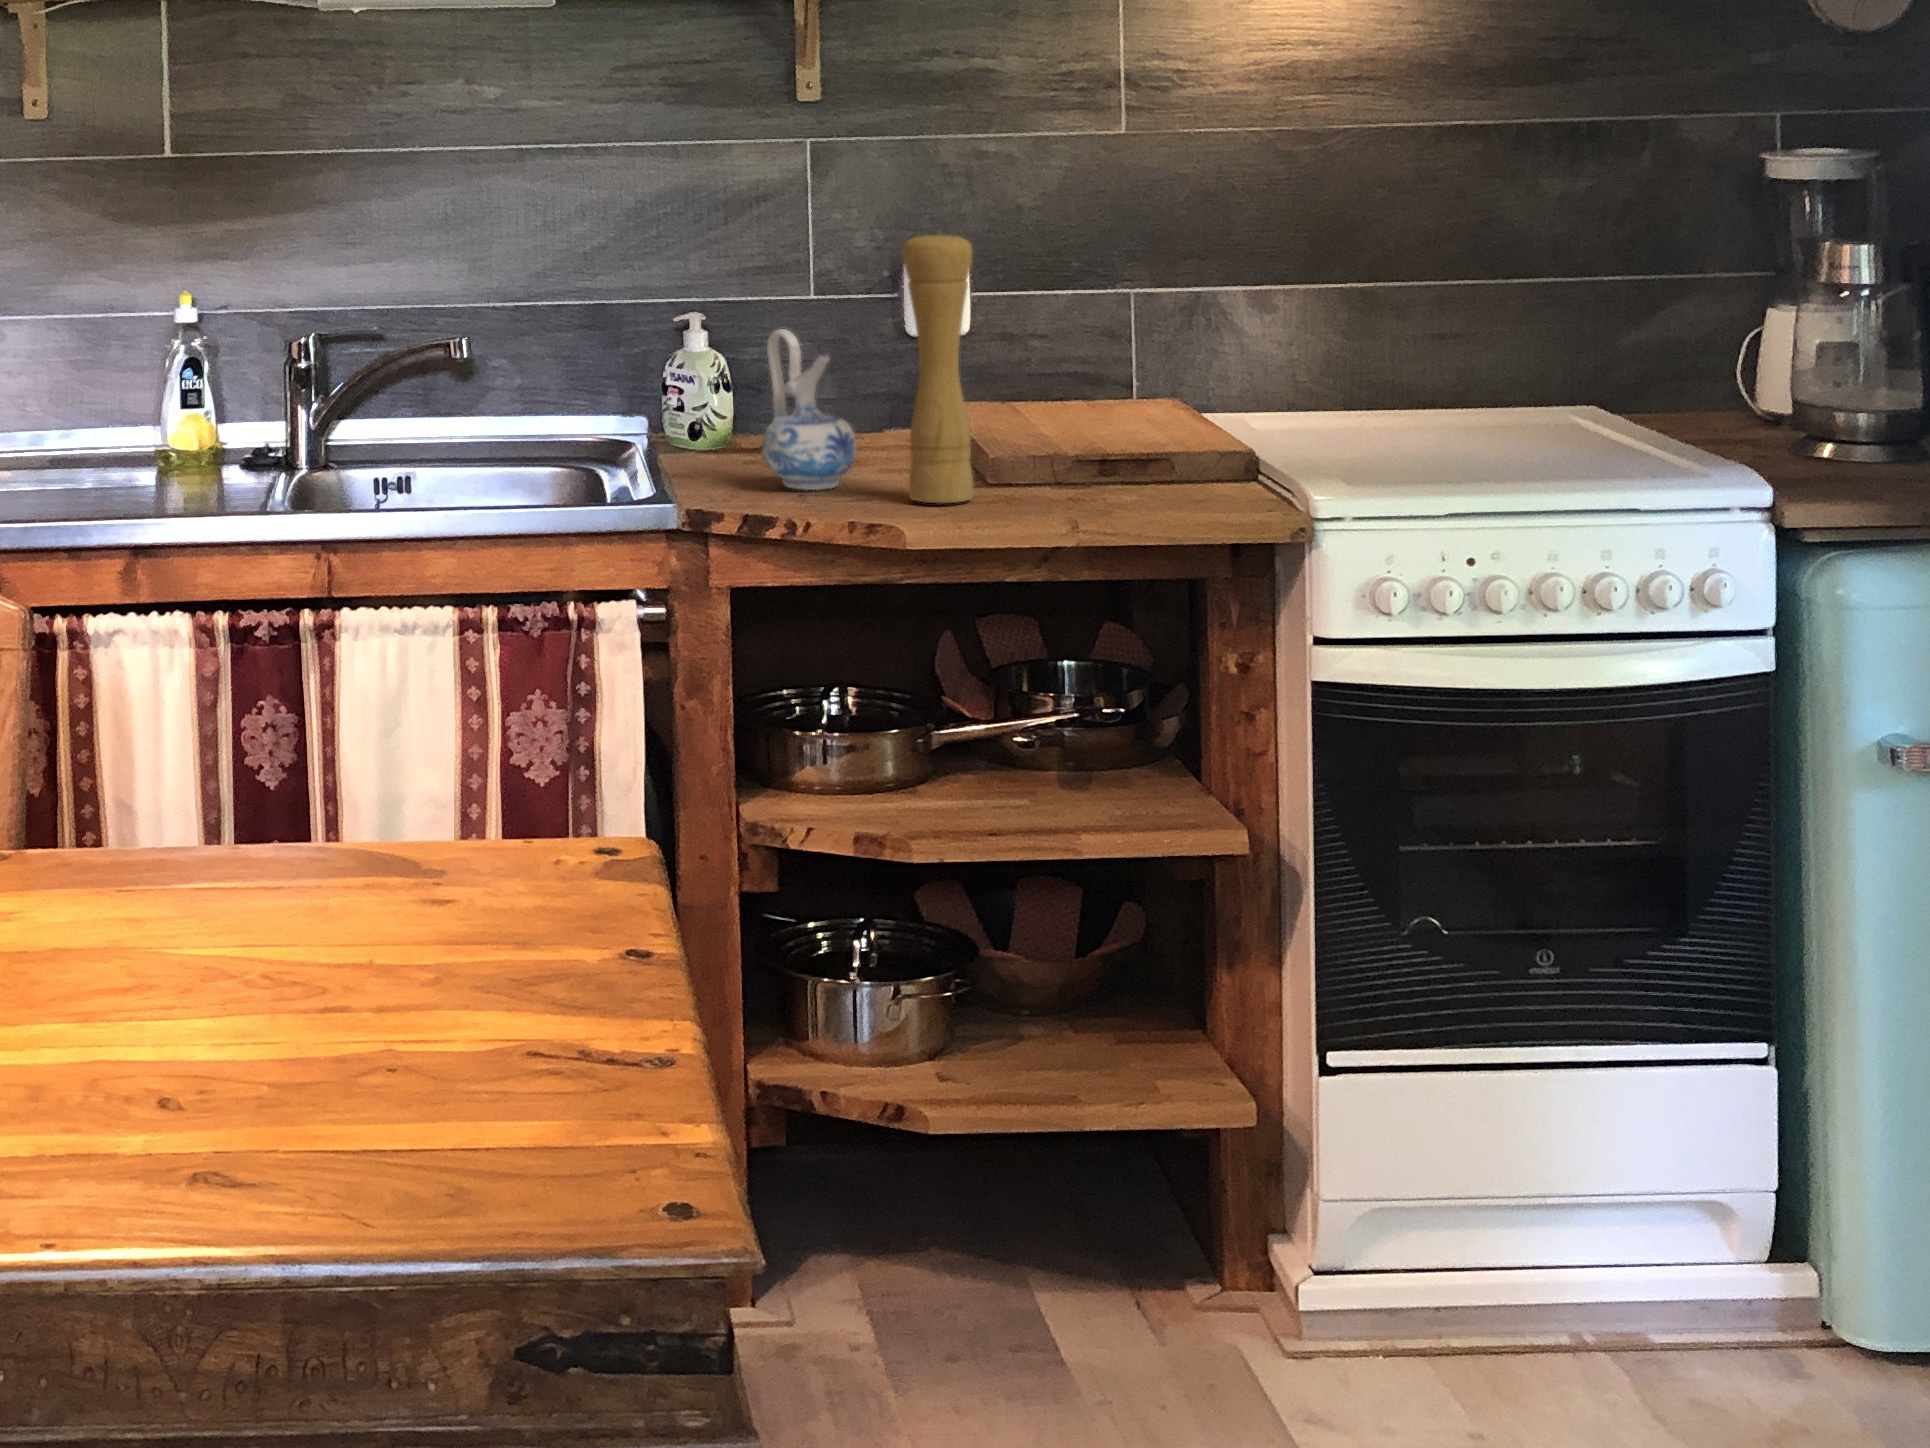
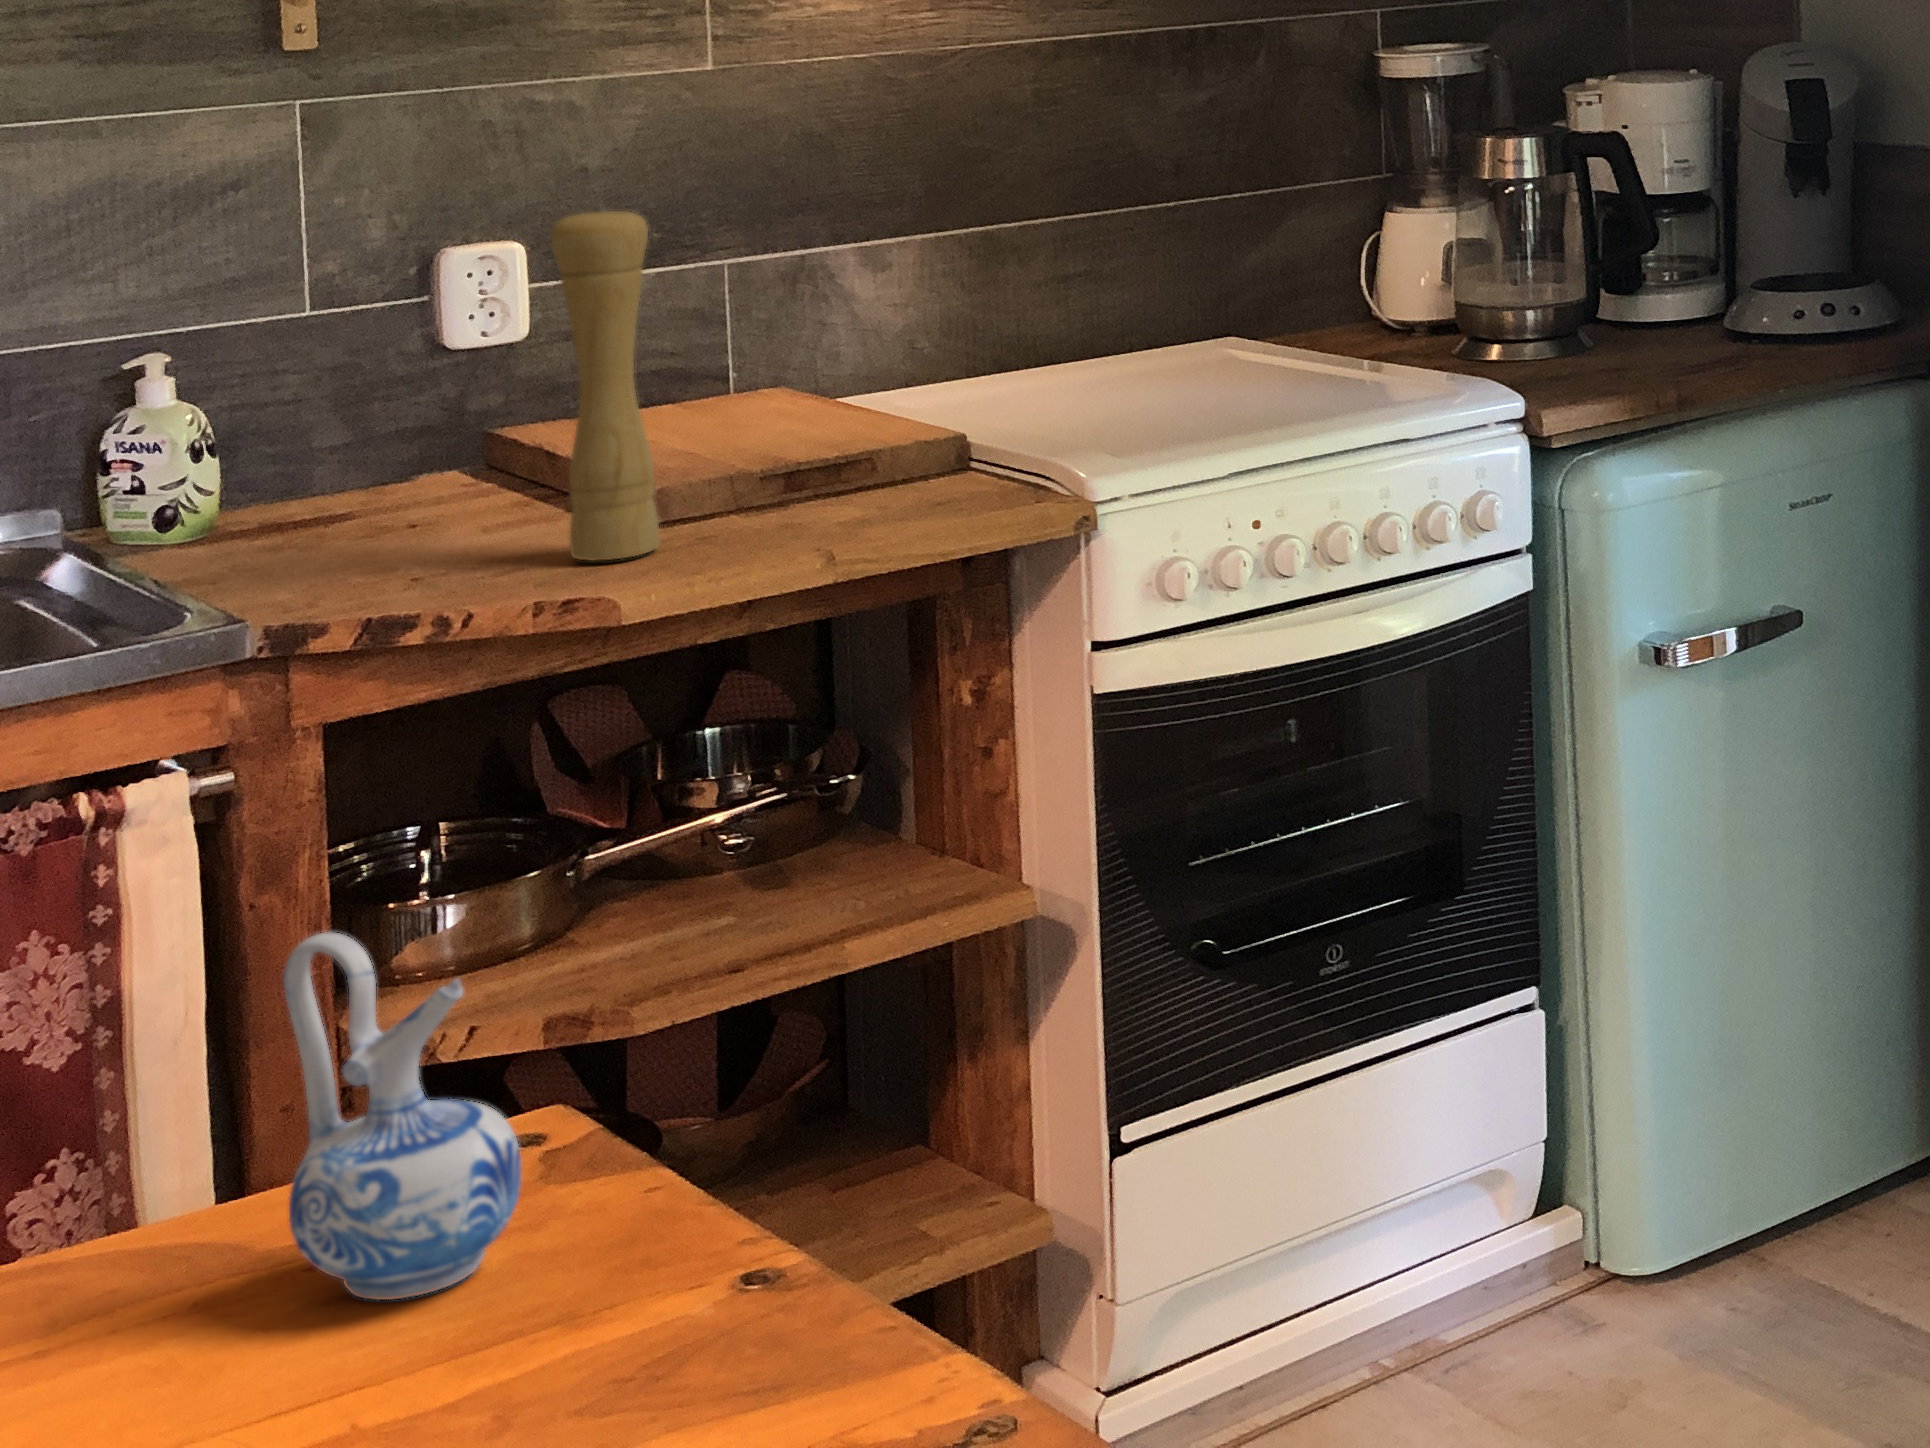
ceramic pitcher: present [762,329,856,490] -> present [284,932,521,1300]

